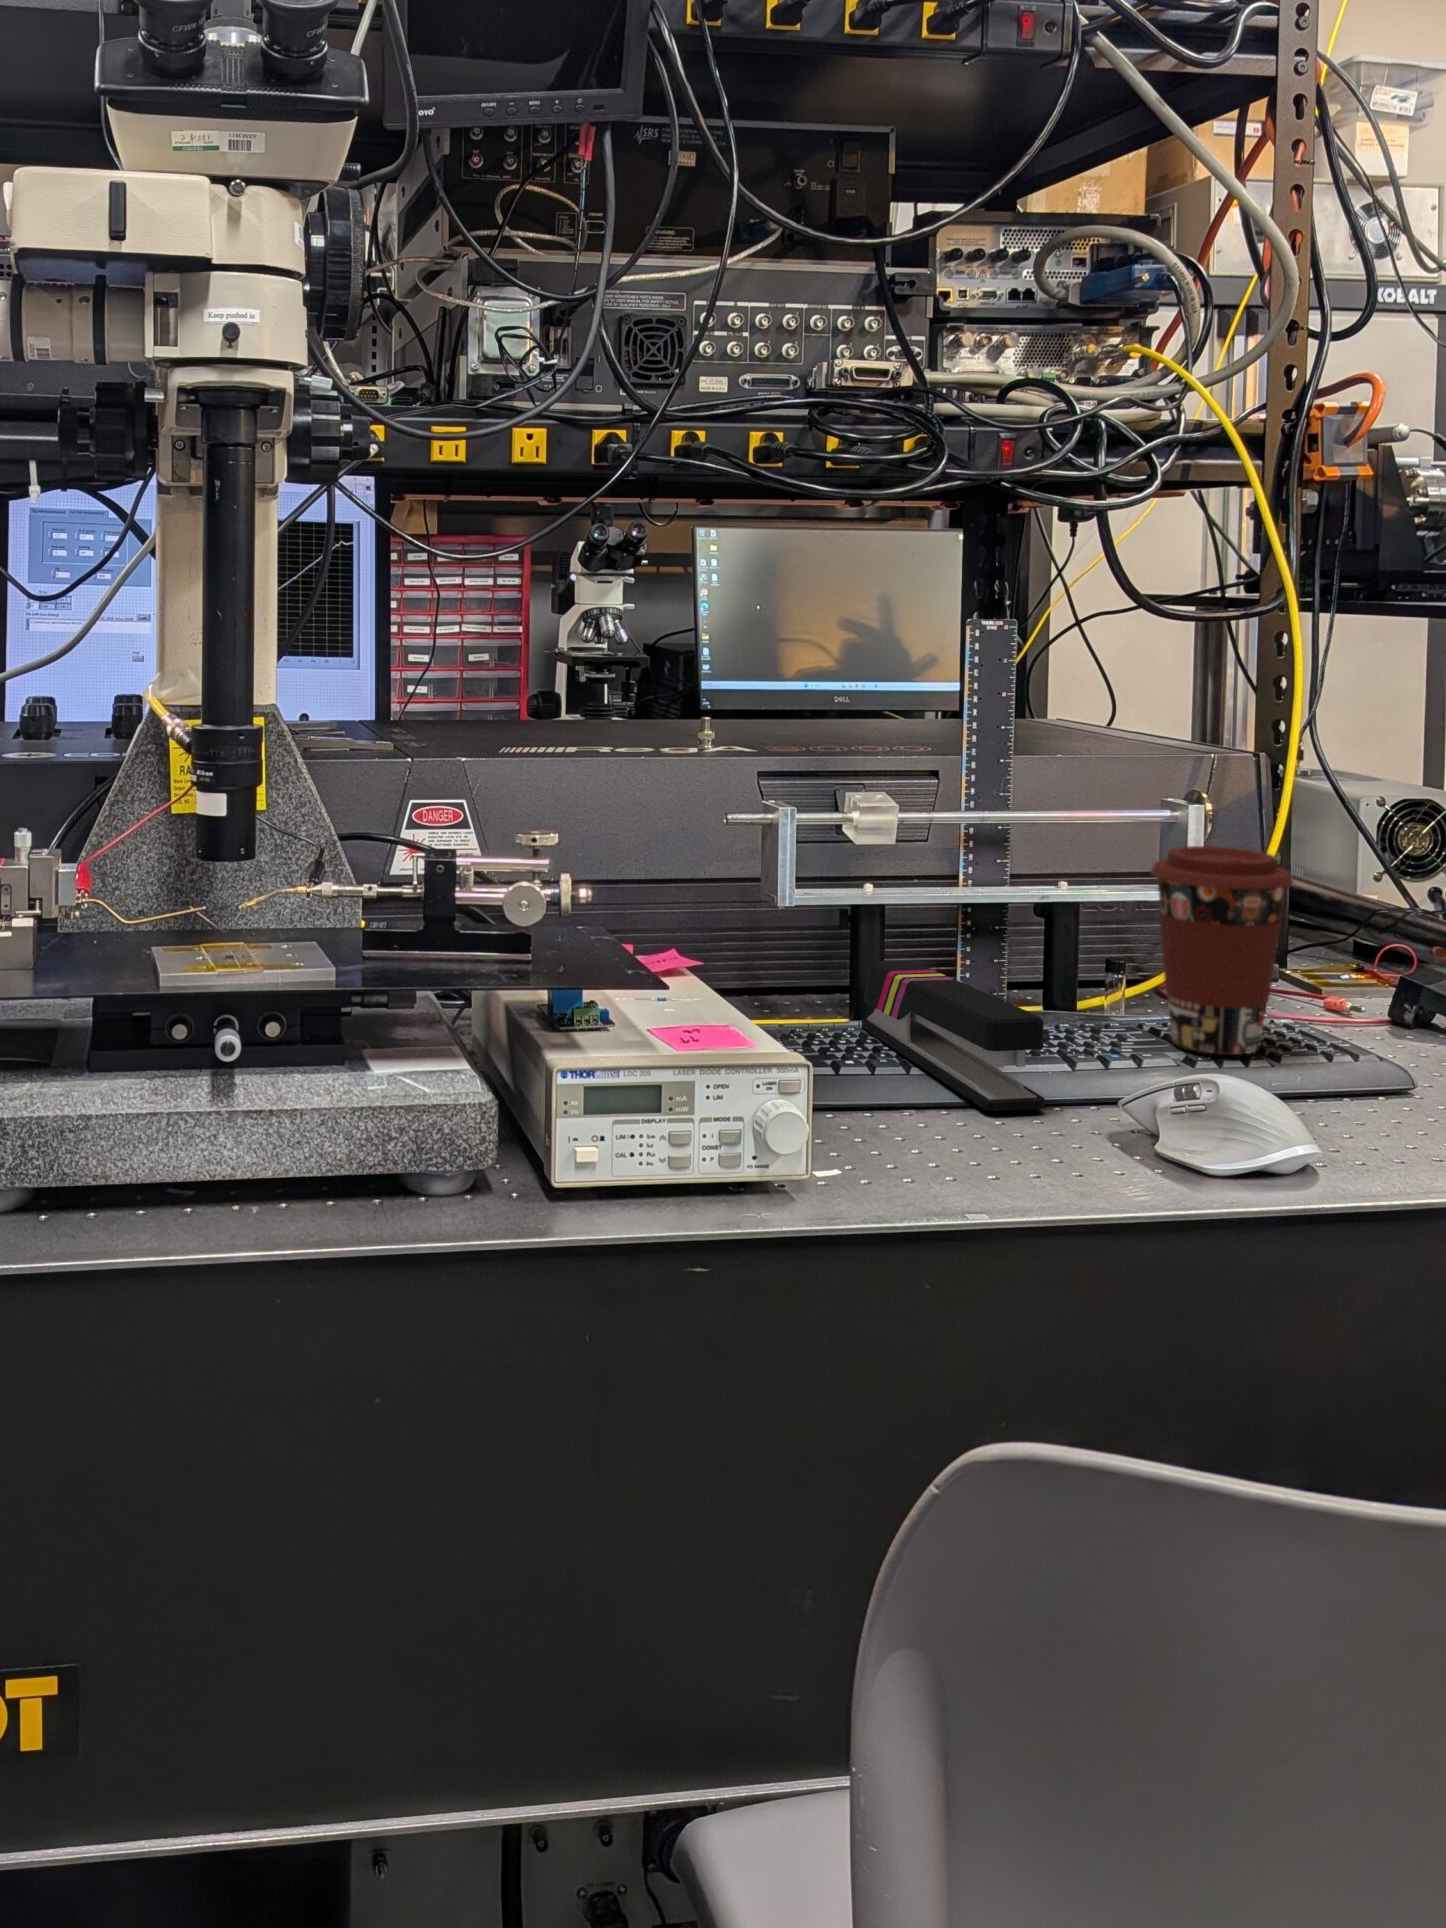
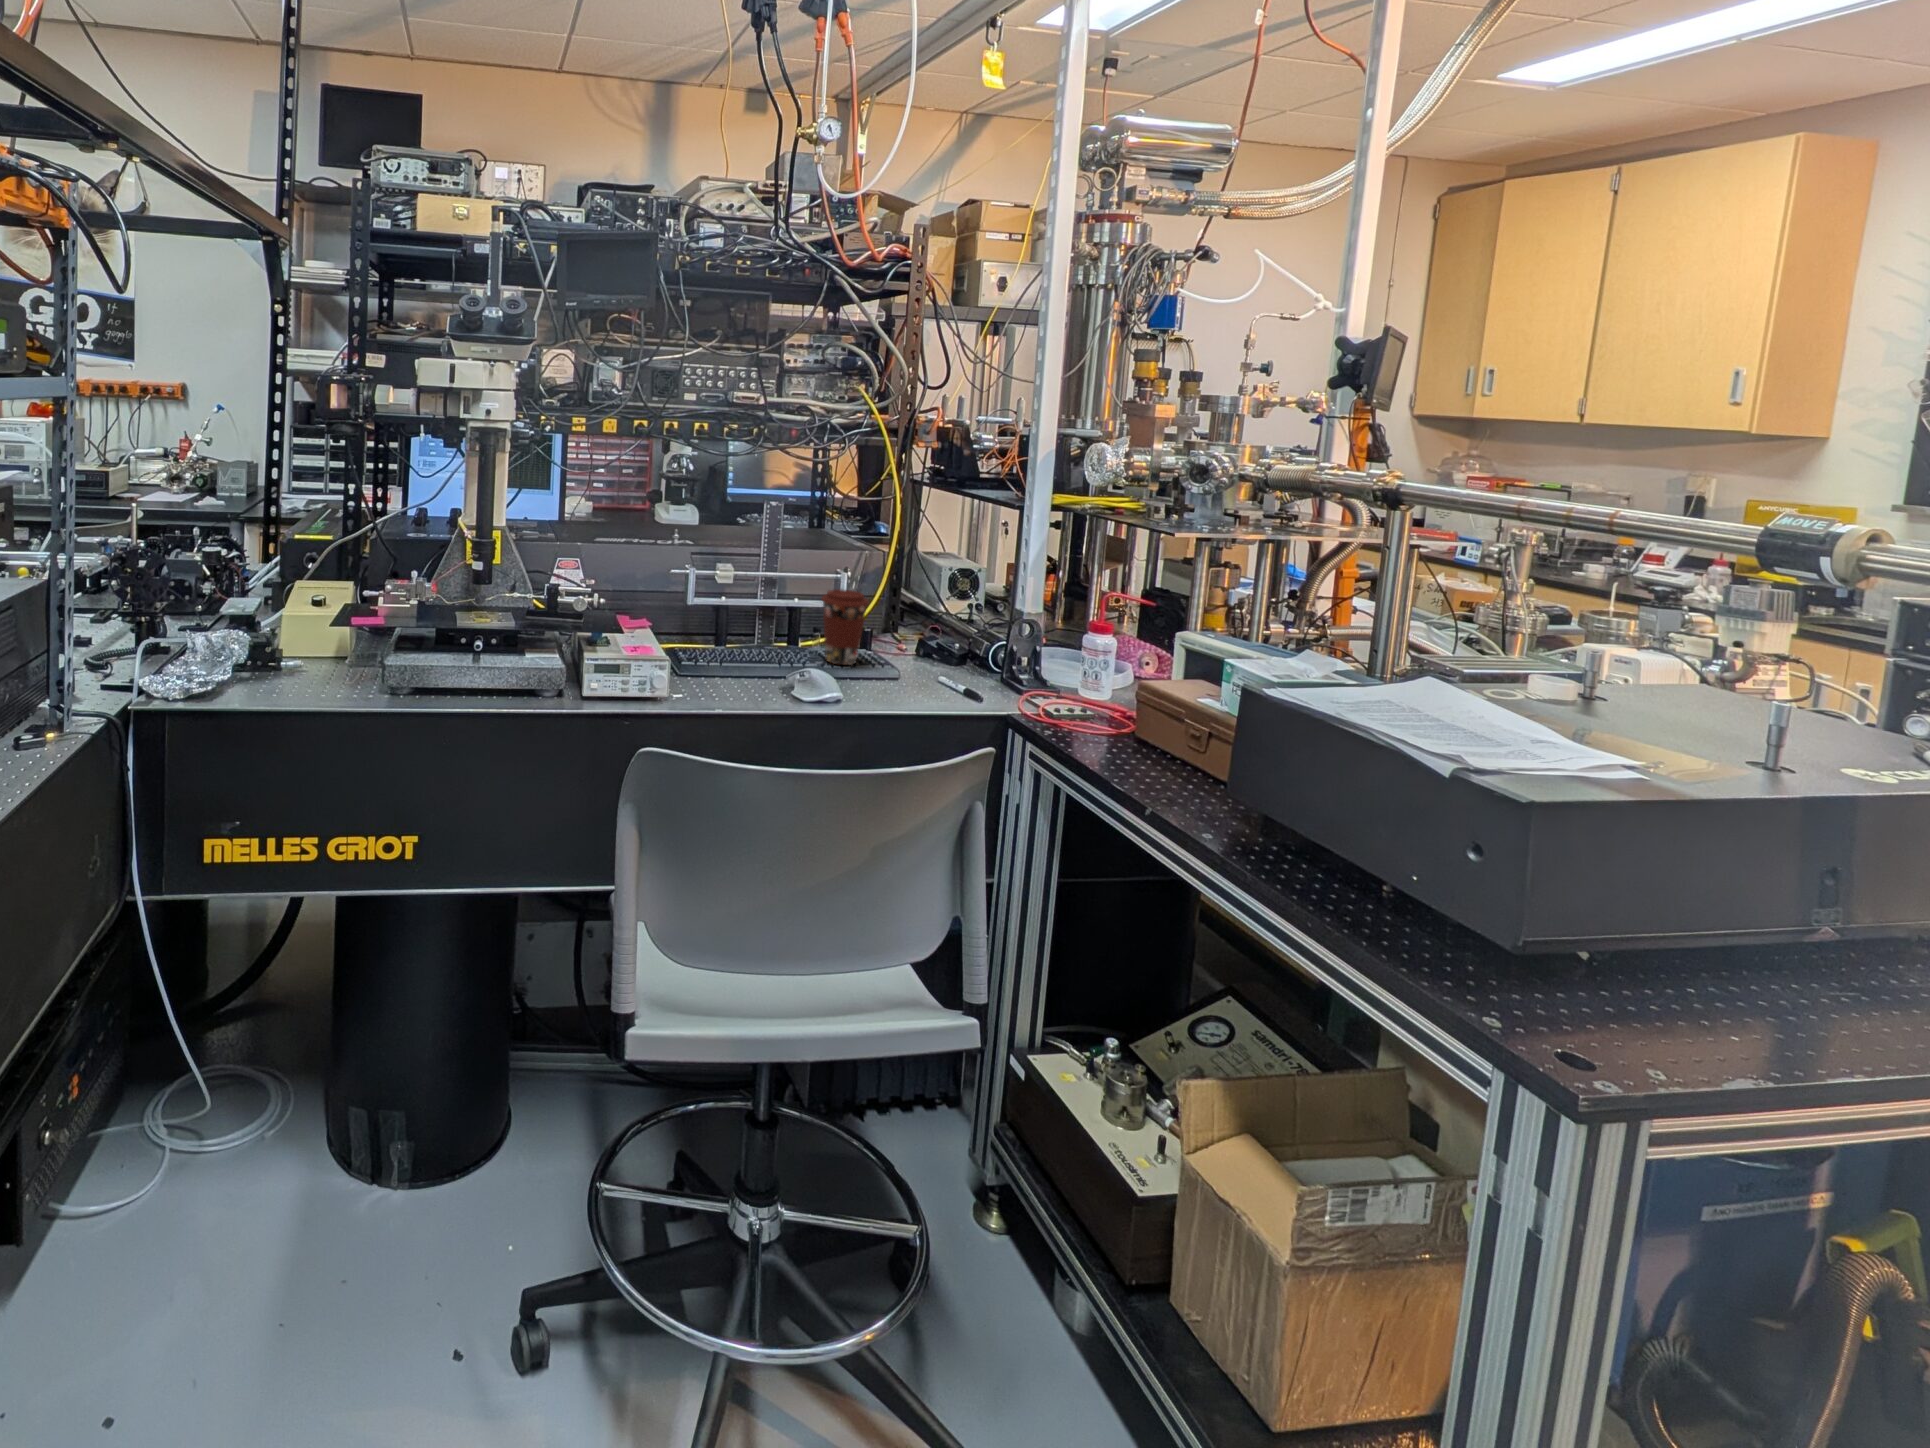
stapler: present [862,961,1045,1111] -> none [717,626,763,680]

